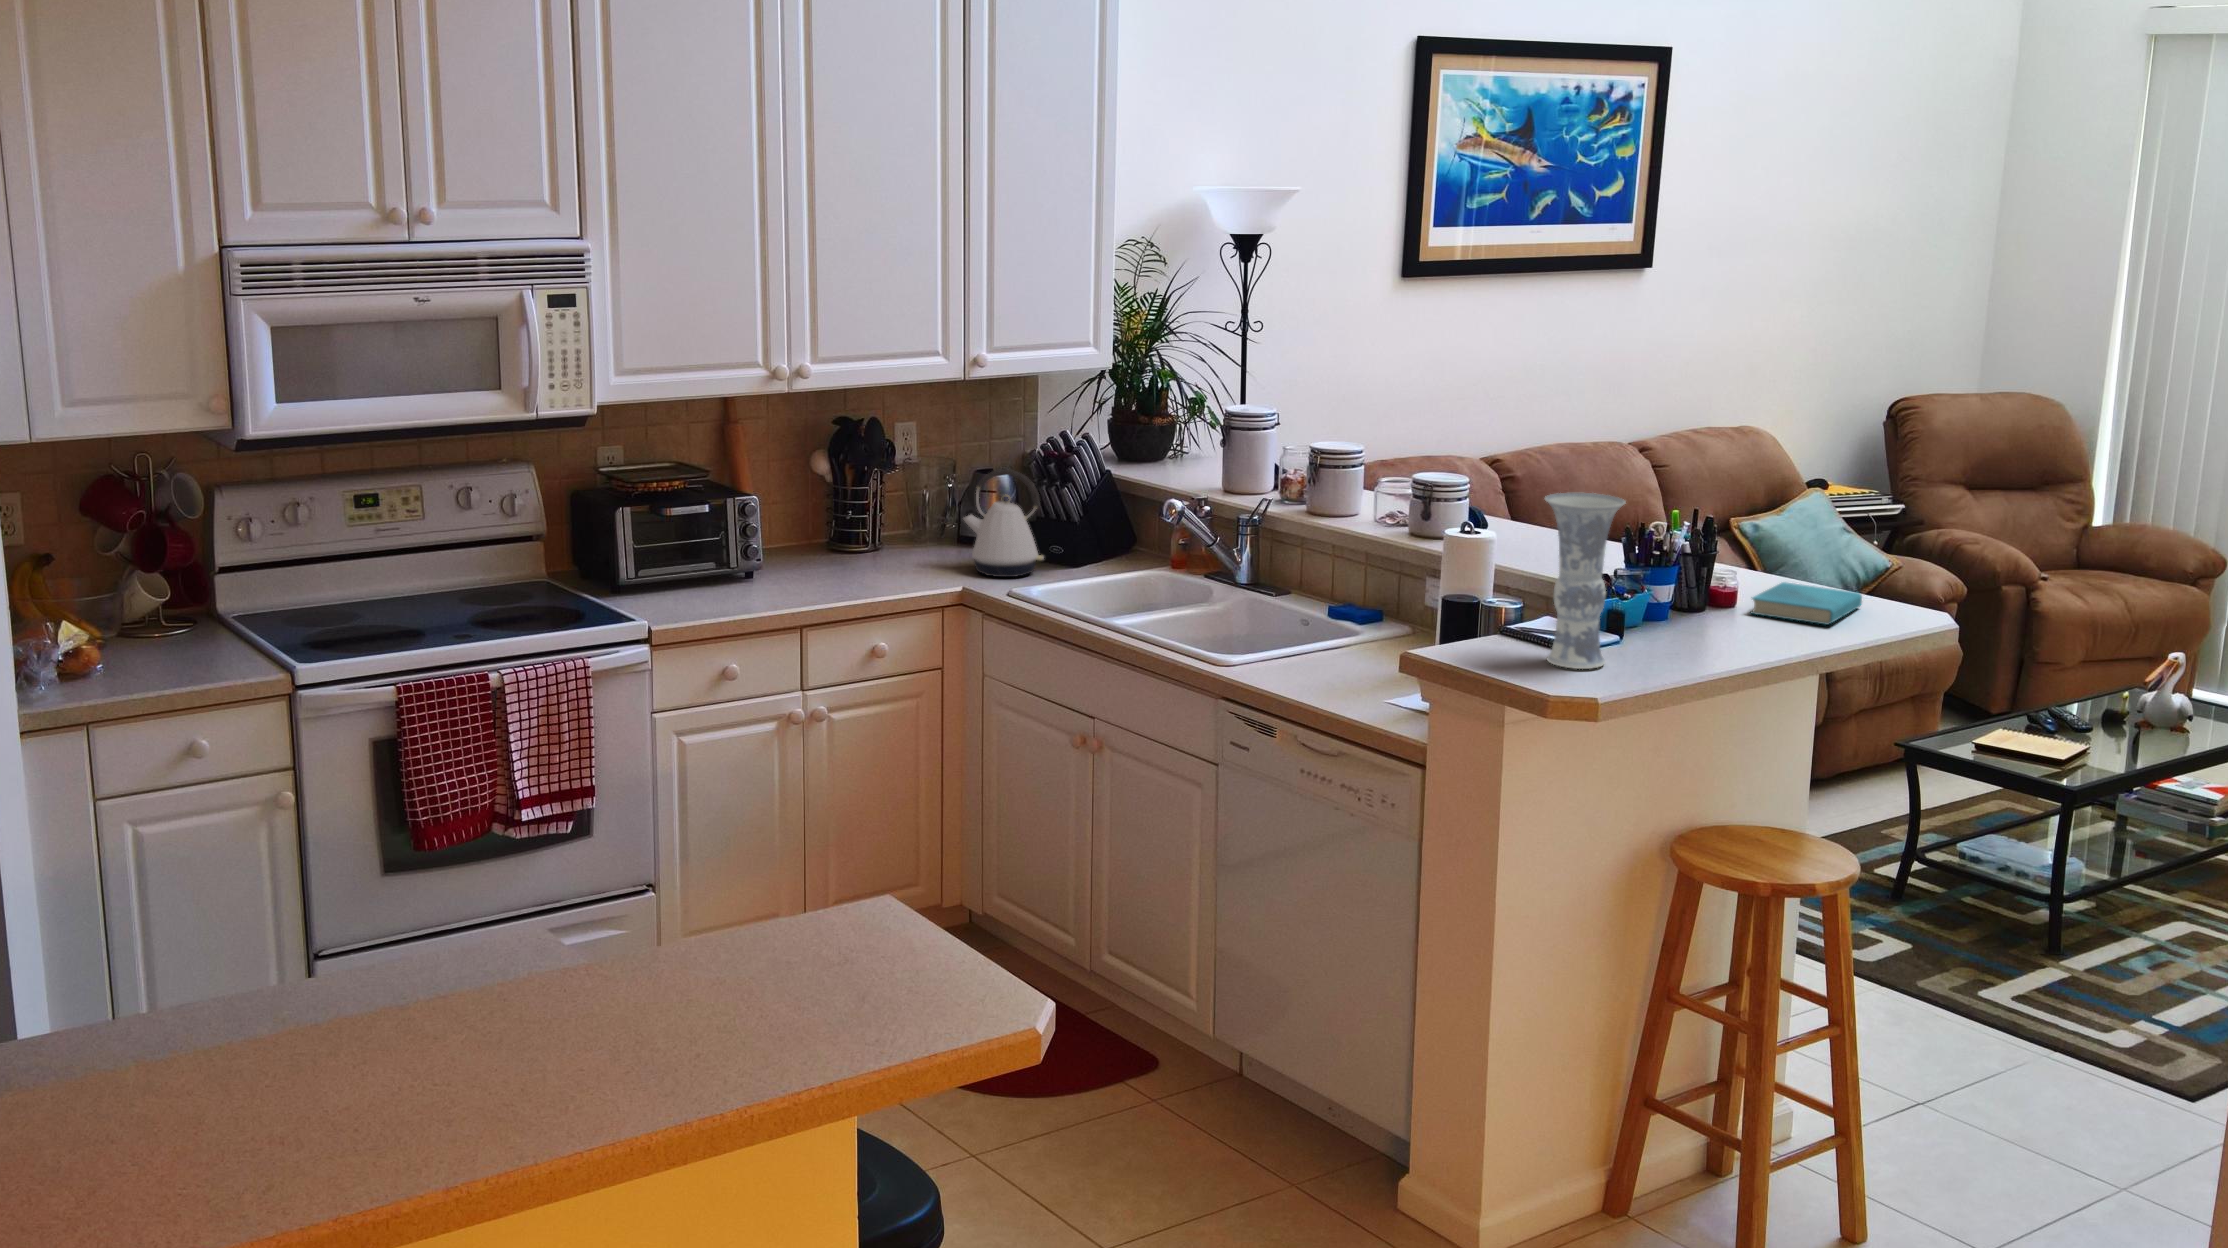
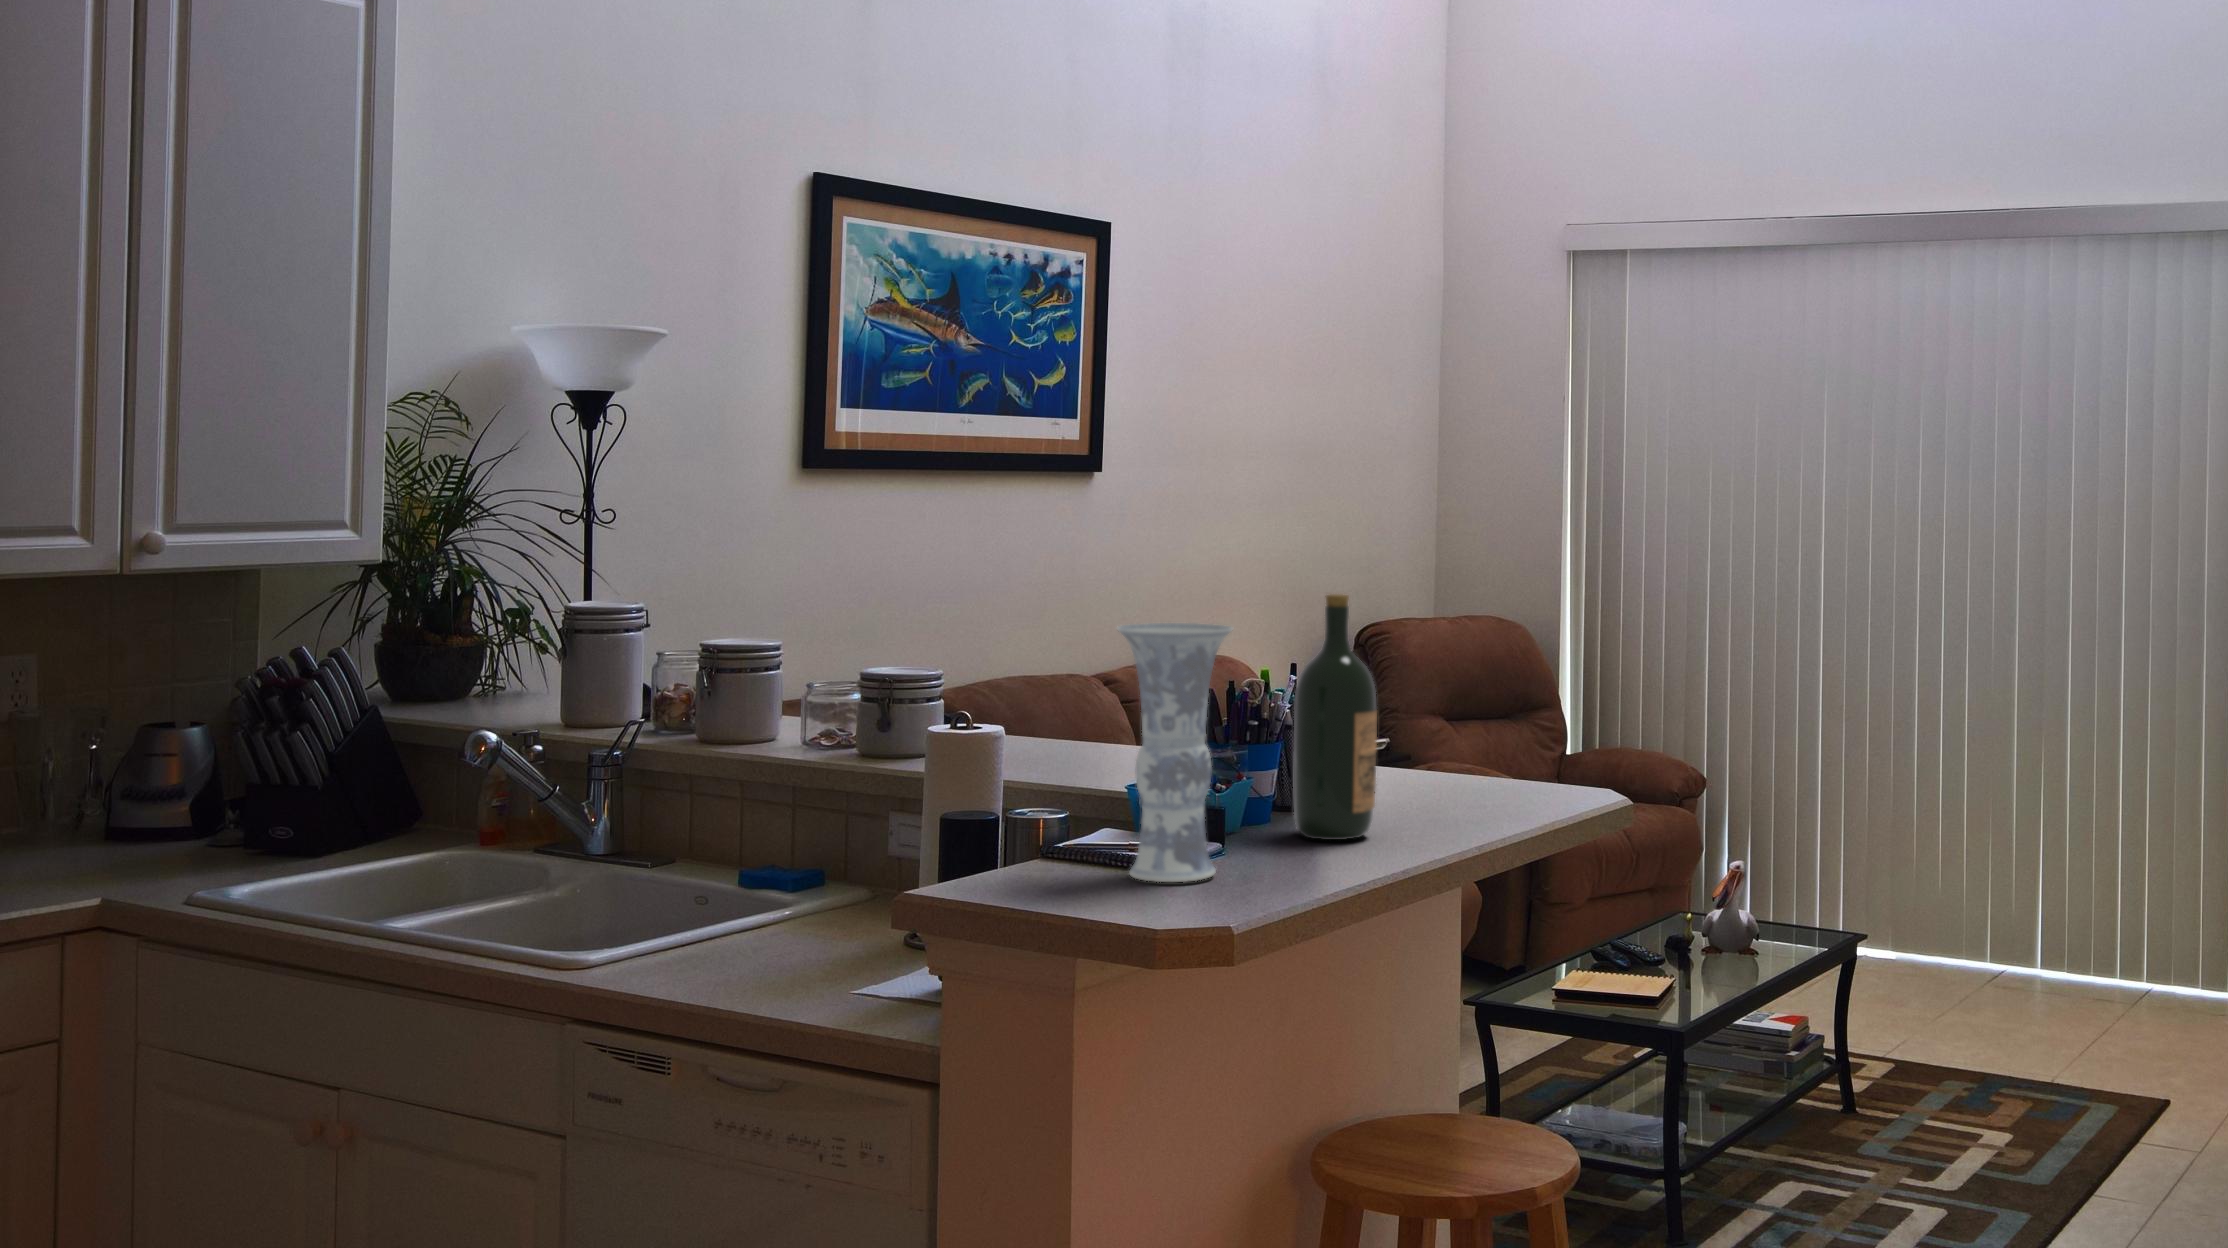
kettle: present [964,469,1044,577] -> none [111,709,261,882]
wine bottle: none [1679,471,1744,644] -> present [1293,594,1377,840]
book: present [1751,582,1862,625] -> none [1370,765,1499,808]

